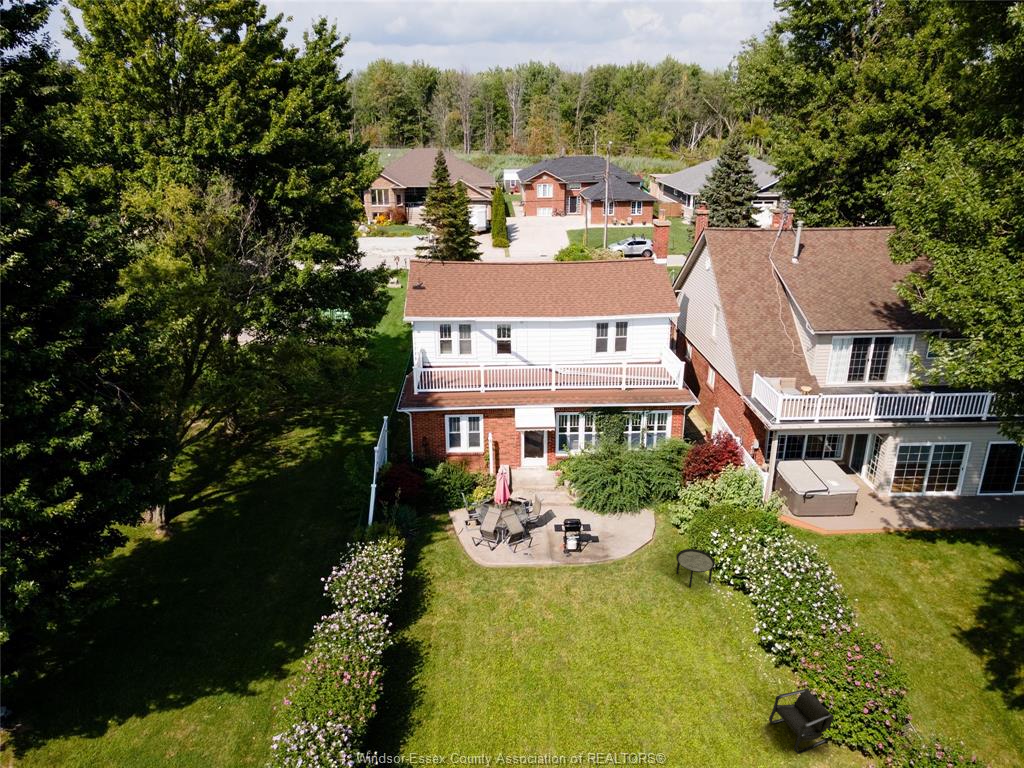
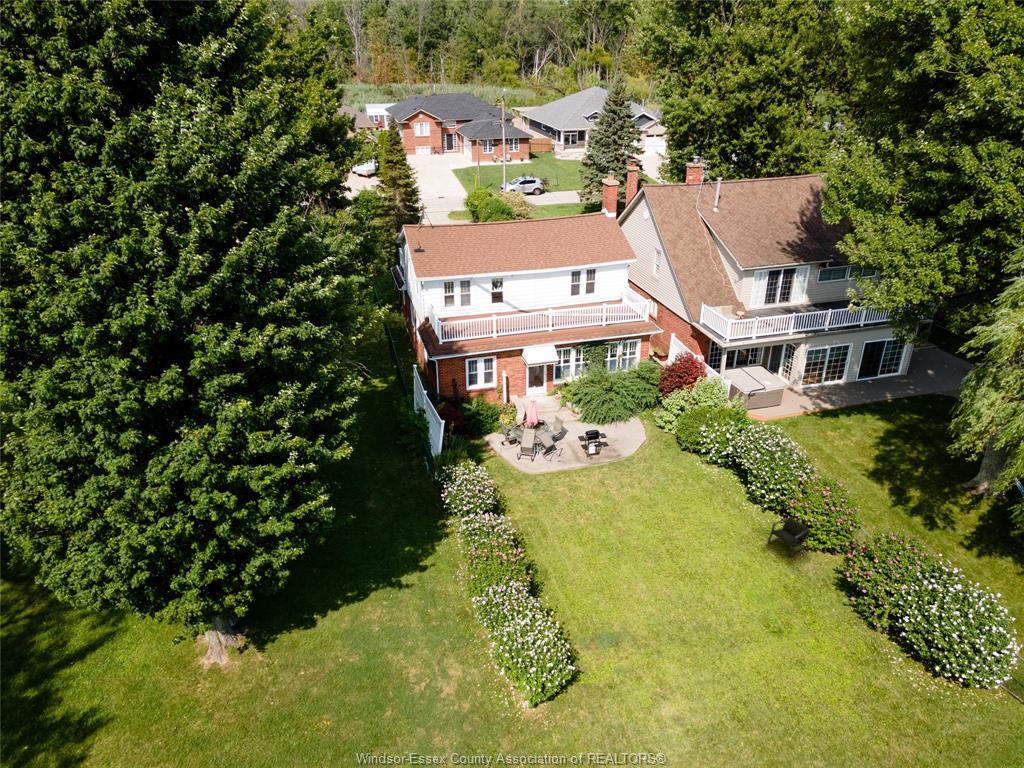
round table: present [676,549,715,588] -> none [674,441,703,468]

